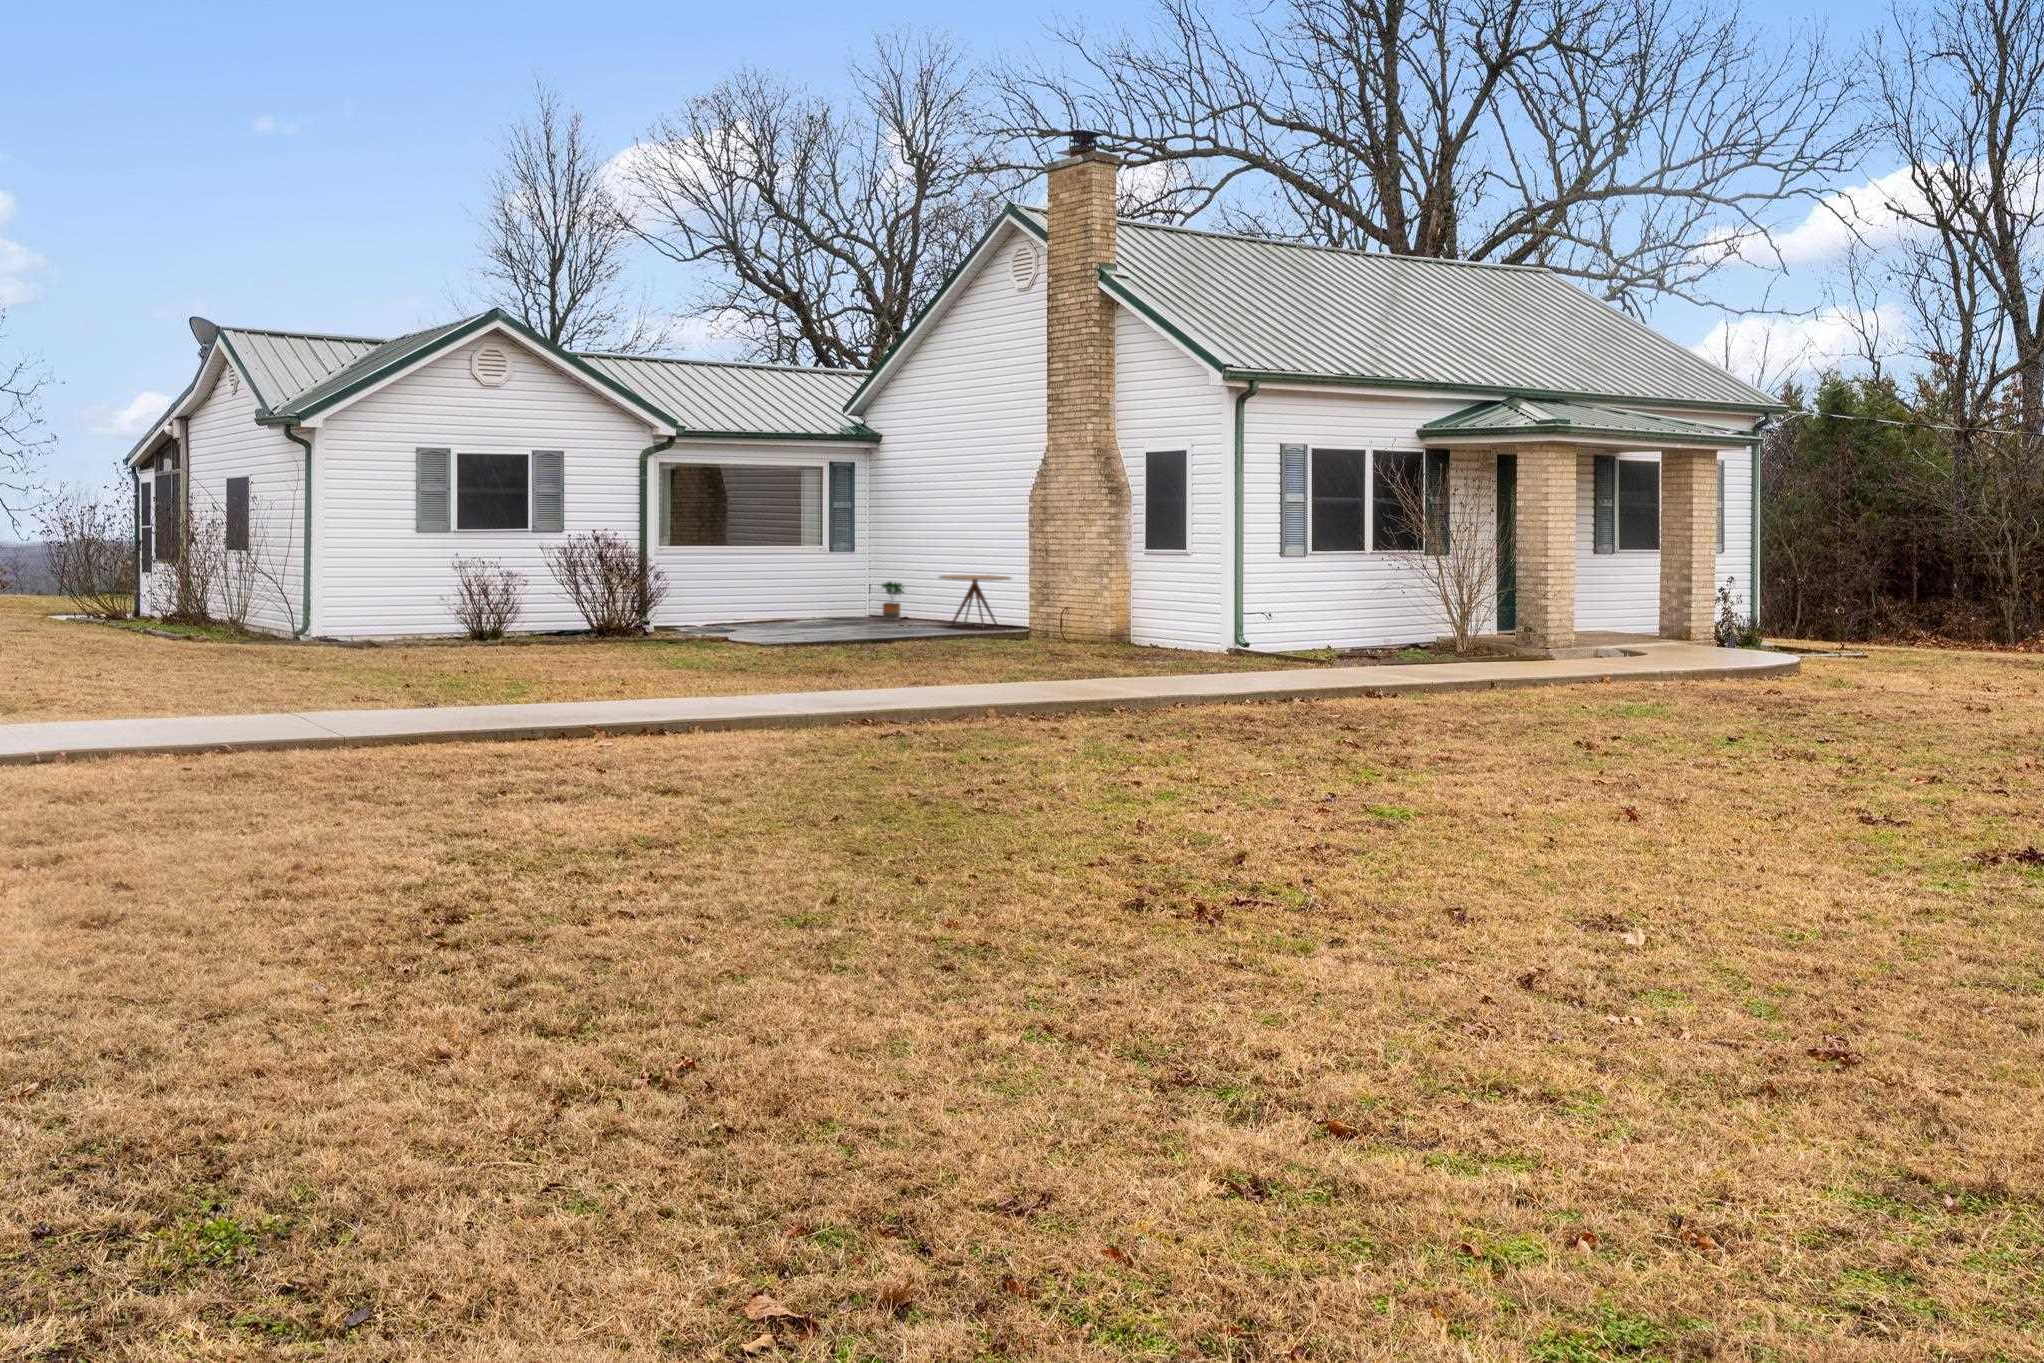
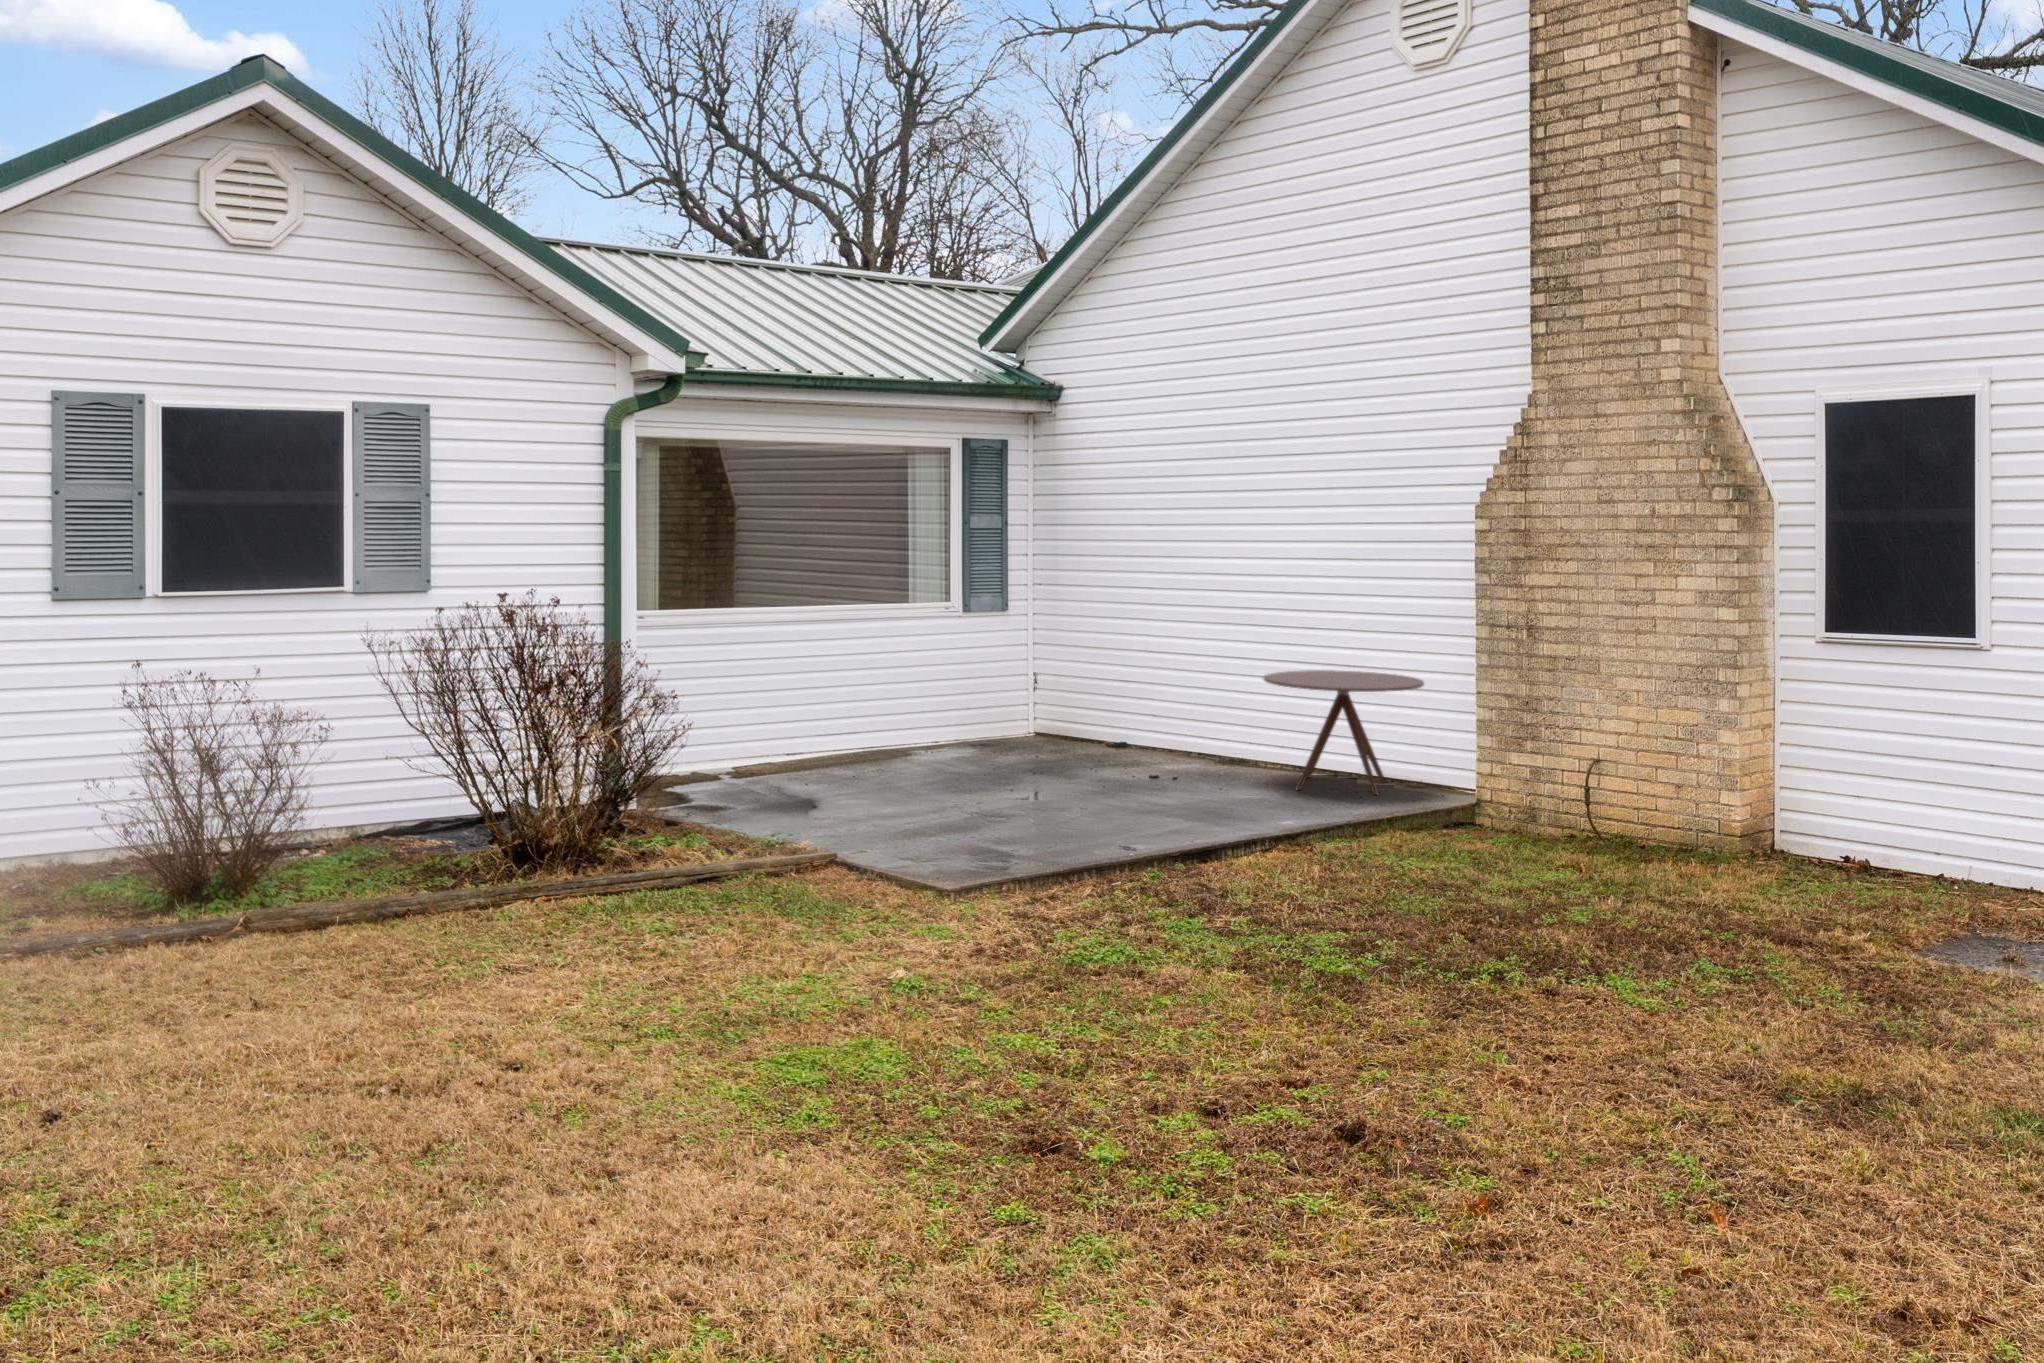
potted tree: present [882,581,904,621] -> none [1111,681,1167,766]

